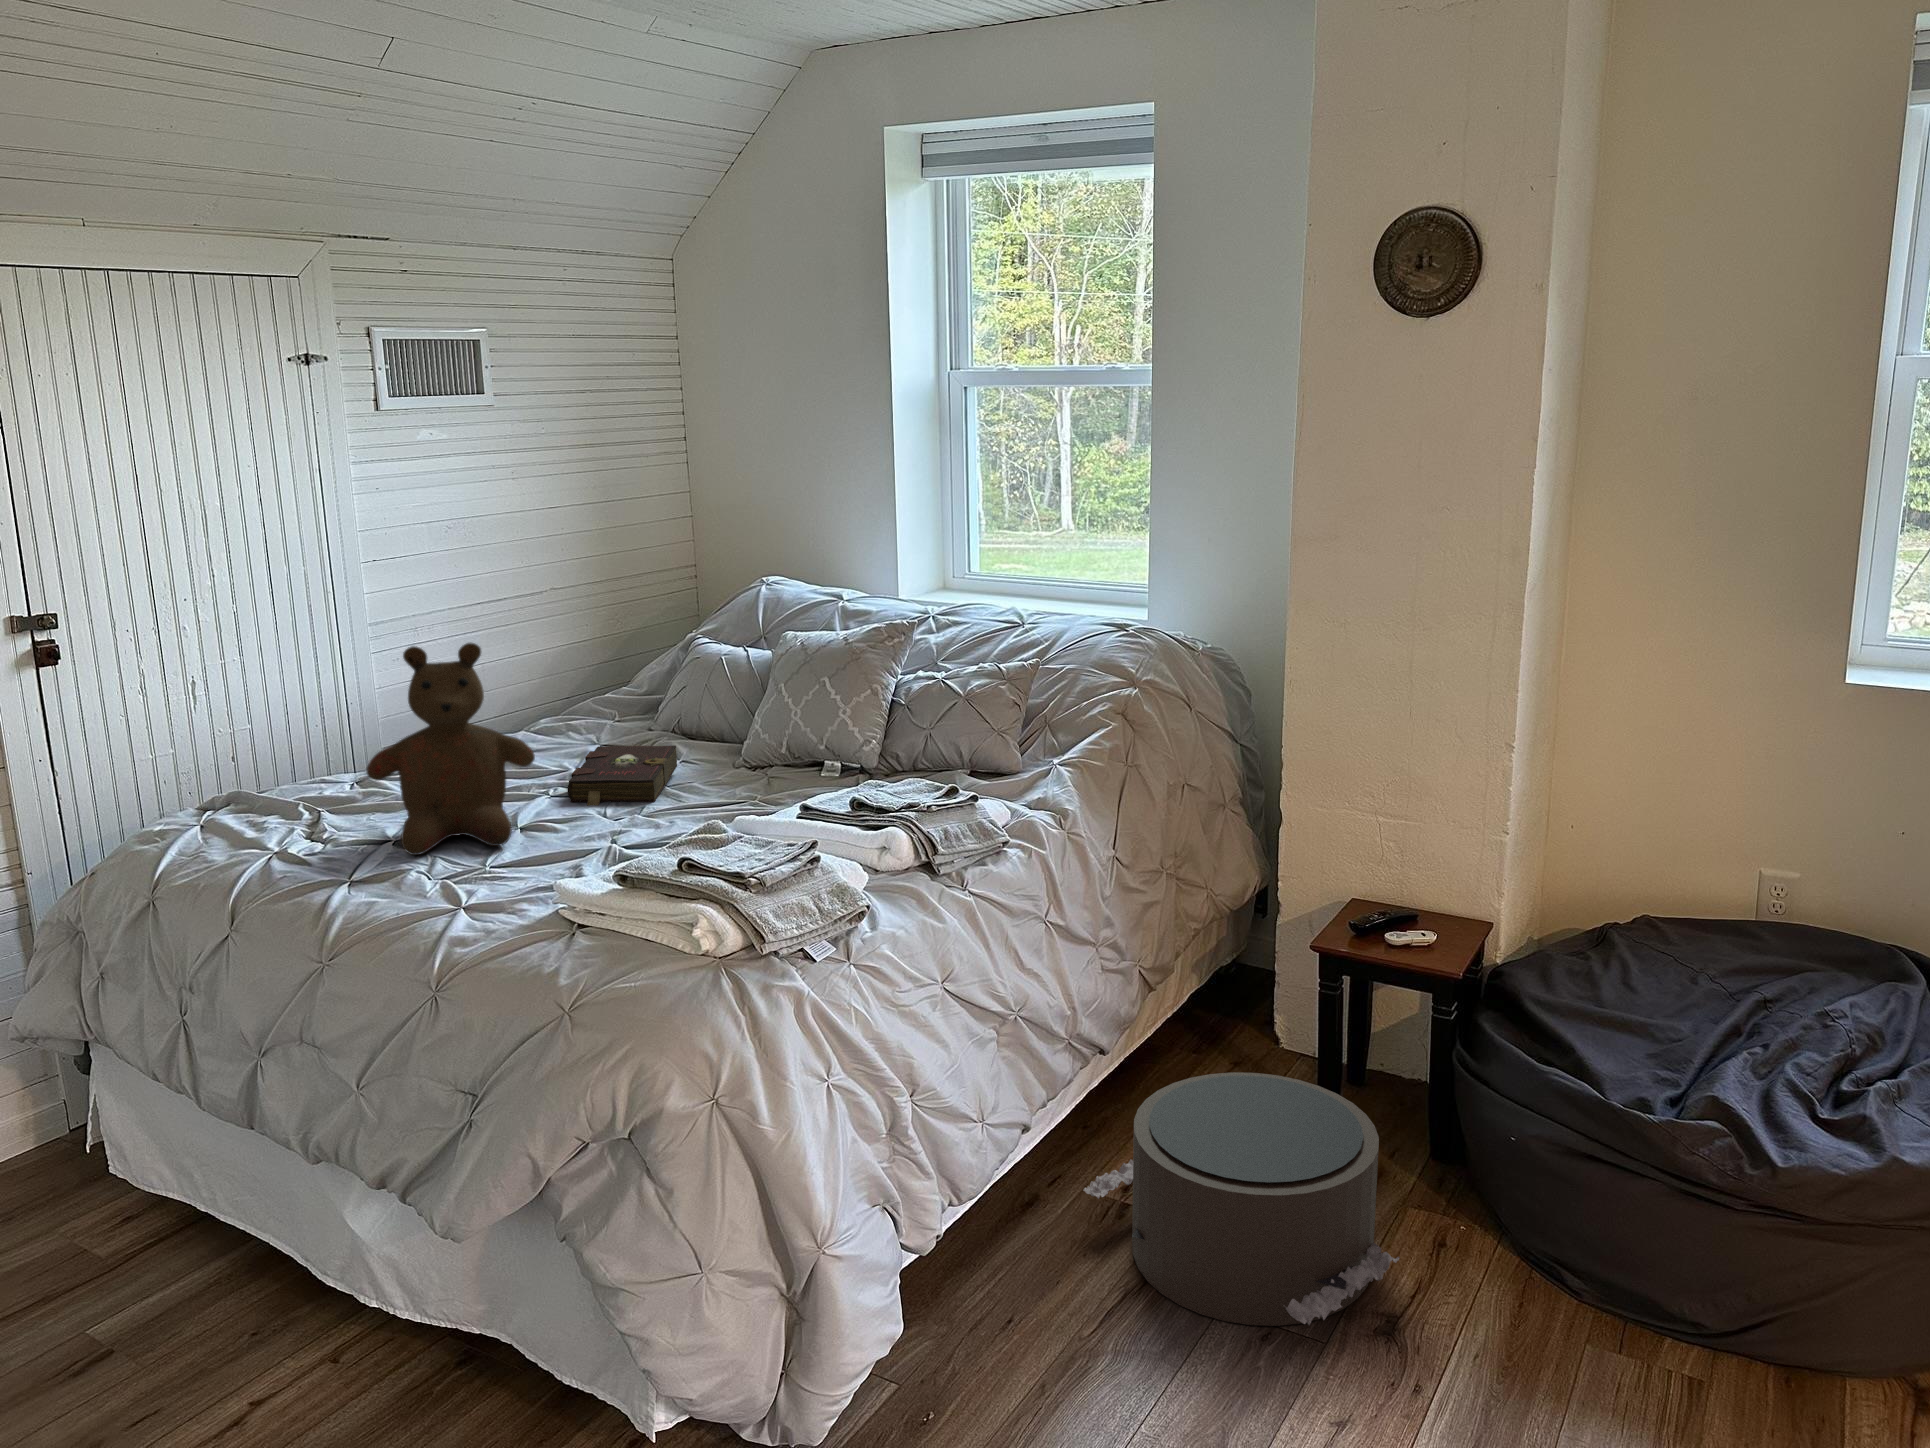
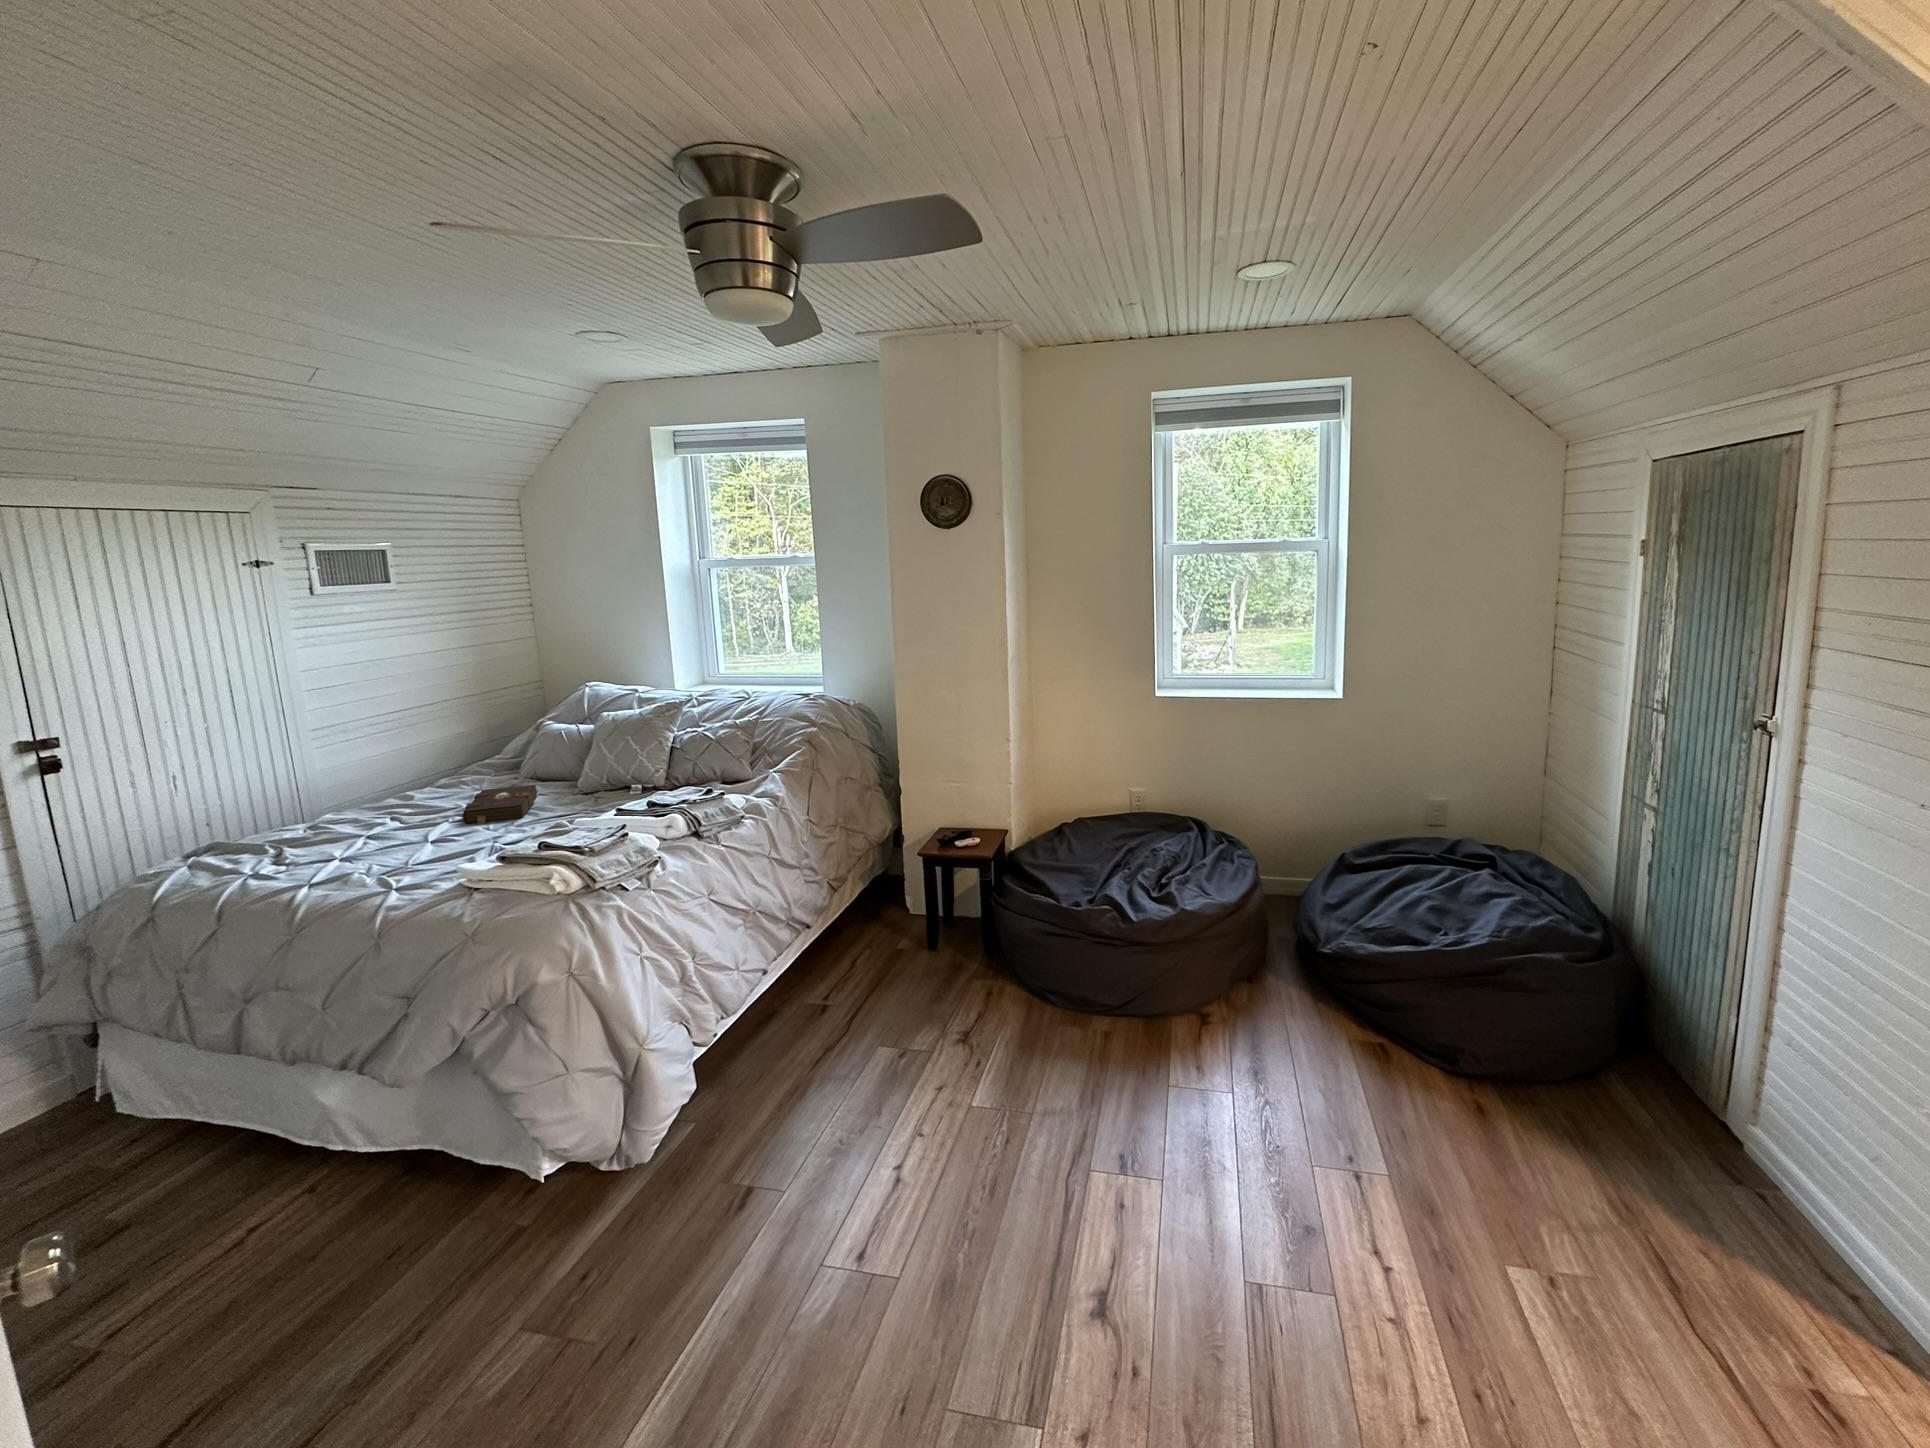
teddy bear: present [366,643,535,855] -> none [316,731,439,865]
pouf: present [1084,1072,1400,1326] -> none [799,922,968,1054]

